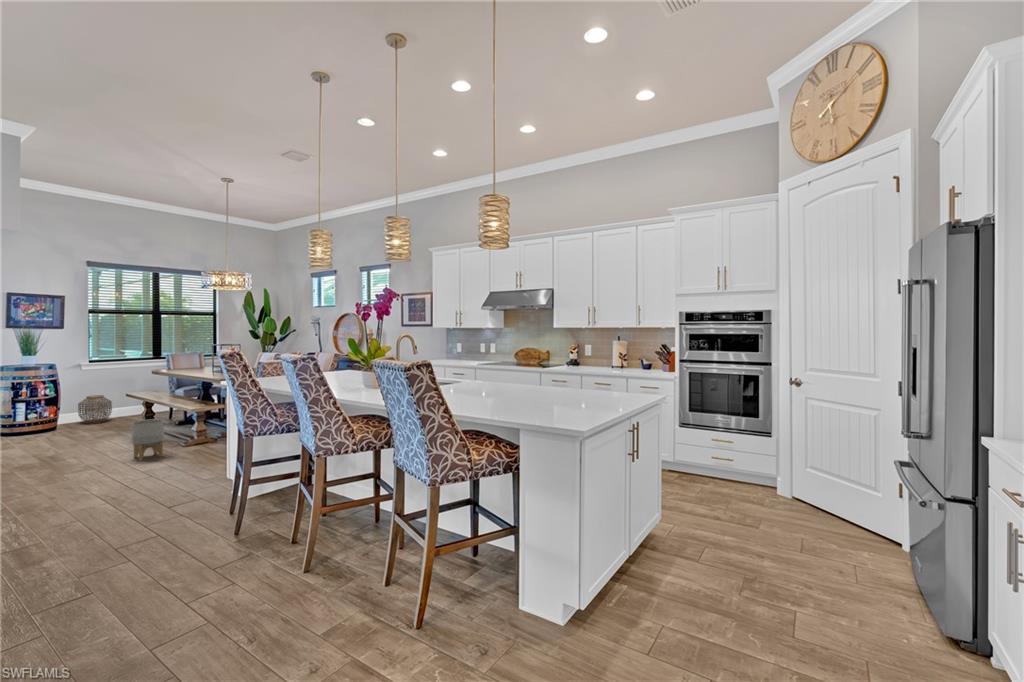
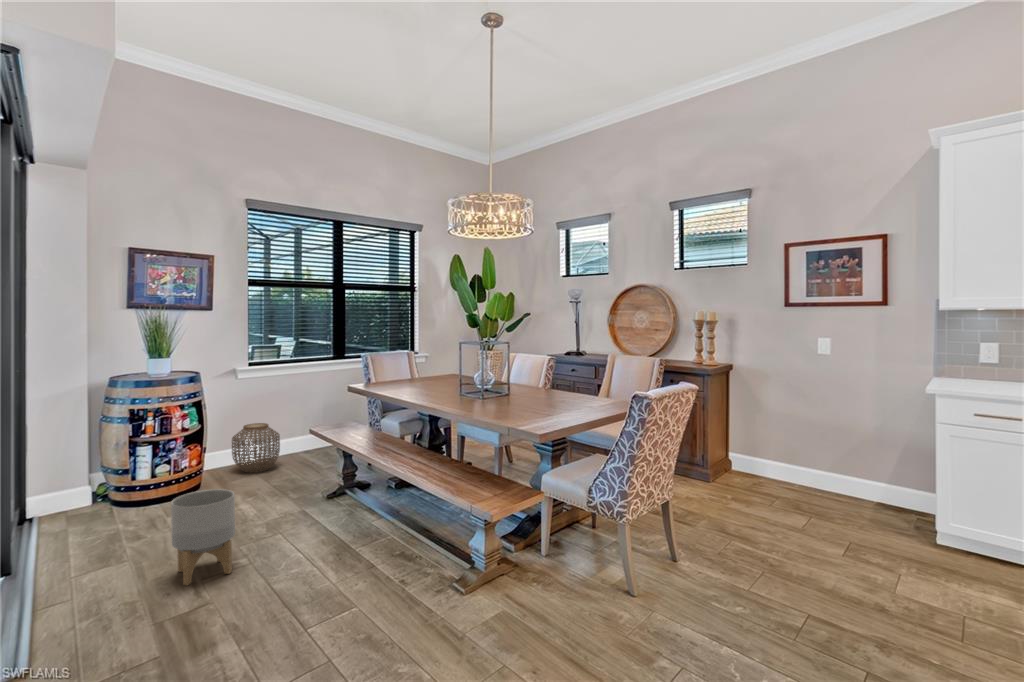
planter: present [132,419,164,461] -> present [171,489,235,585]

